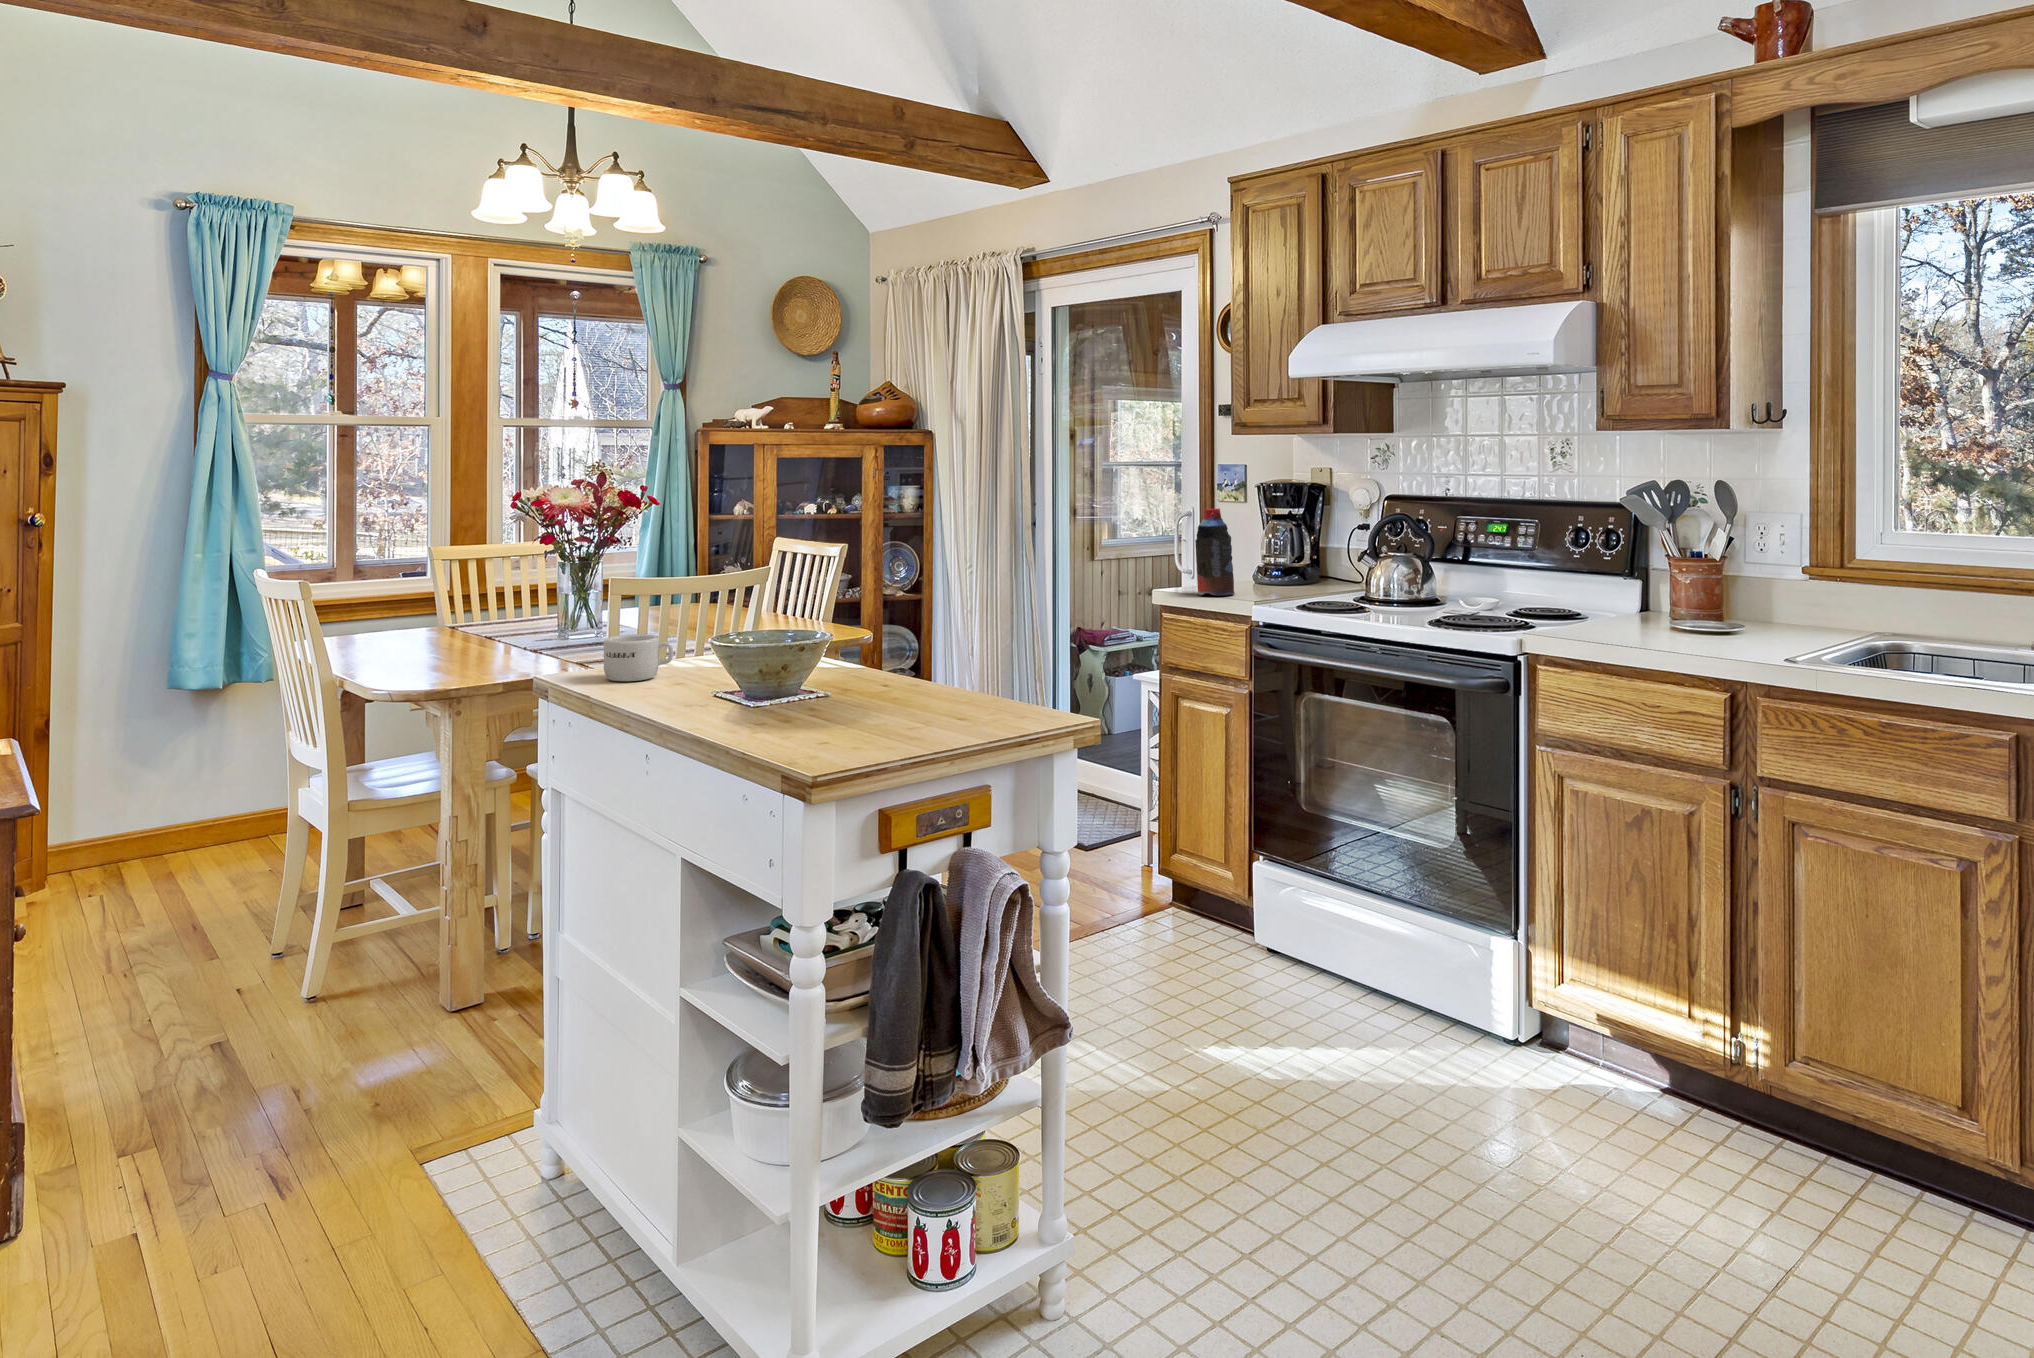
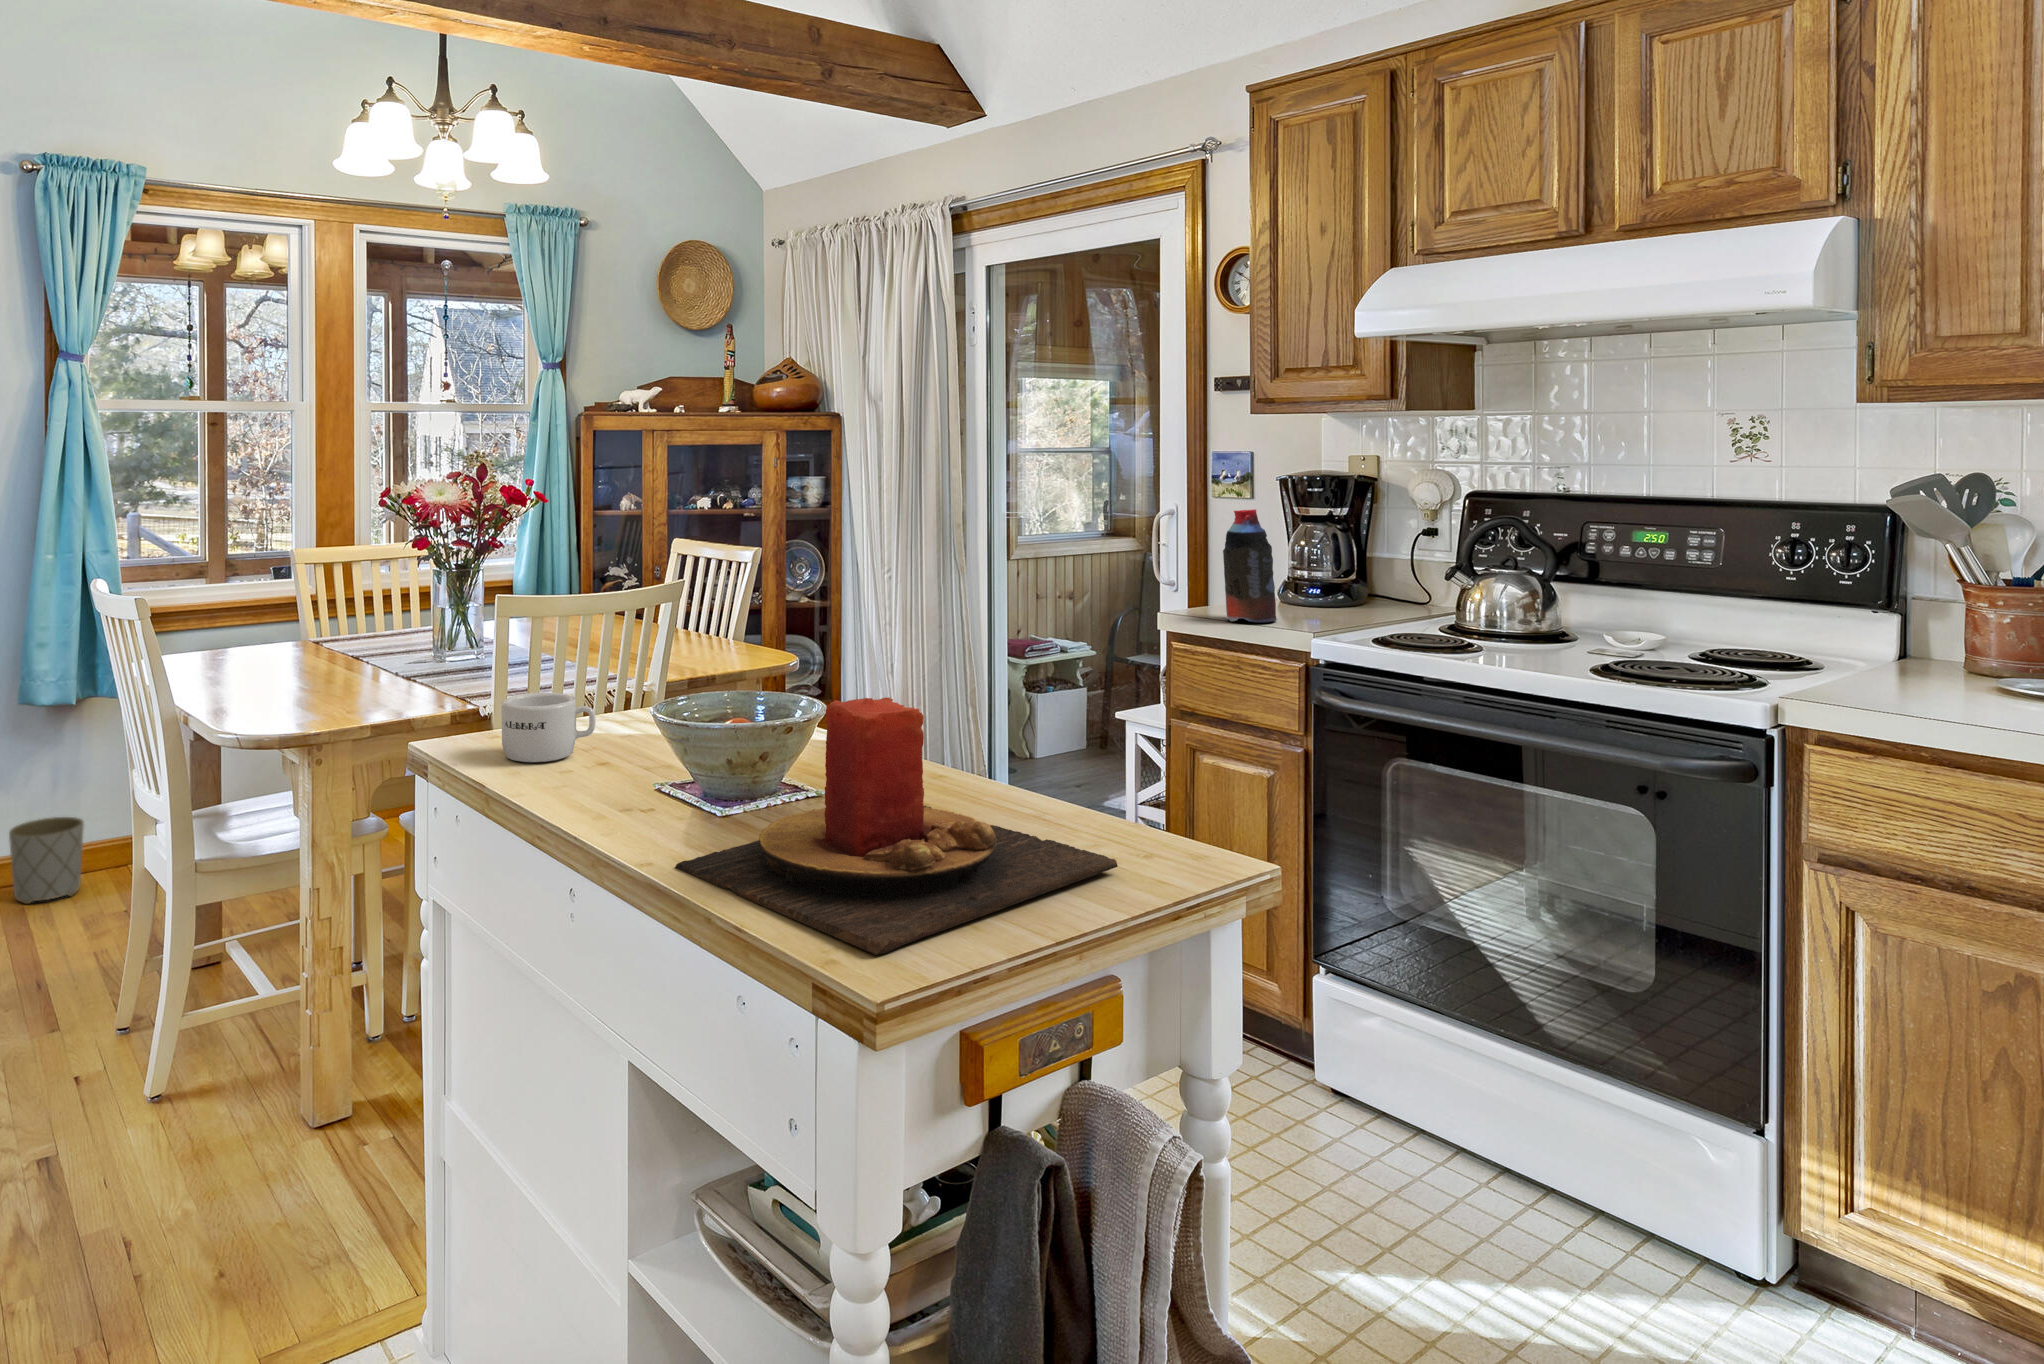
candle: none [713,618,998,760] -> present [675,697,1118,955]
planter: none [158,788,228,866] -> present [9,817,84,904]

